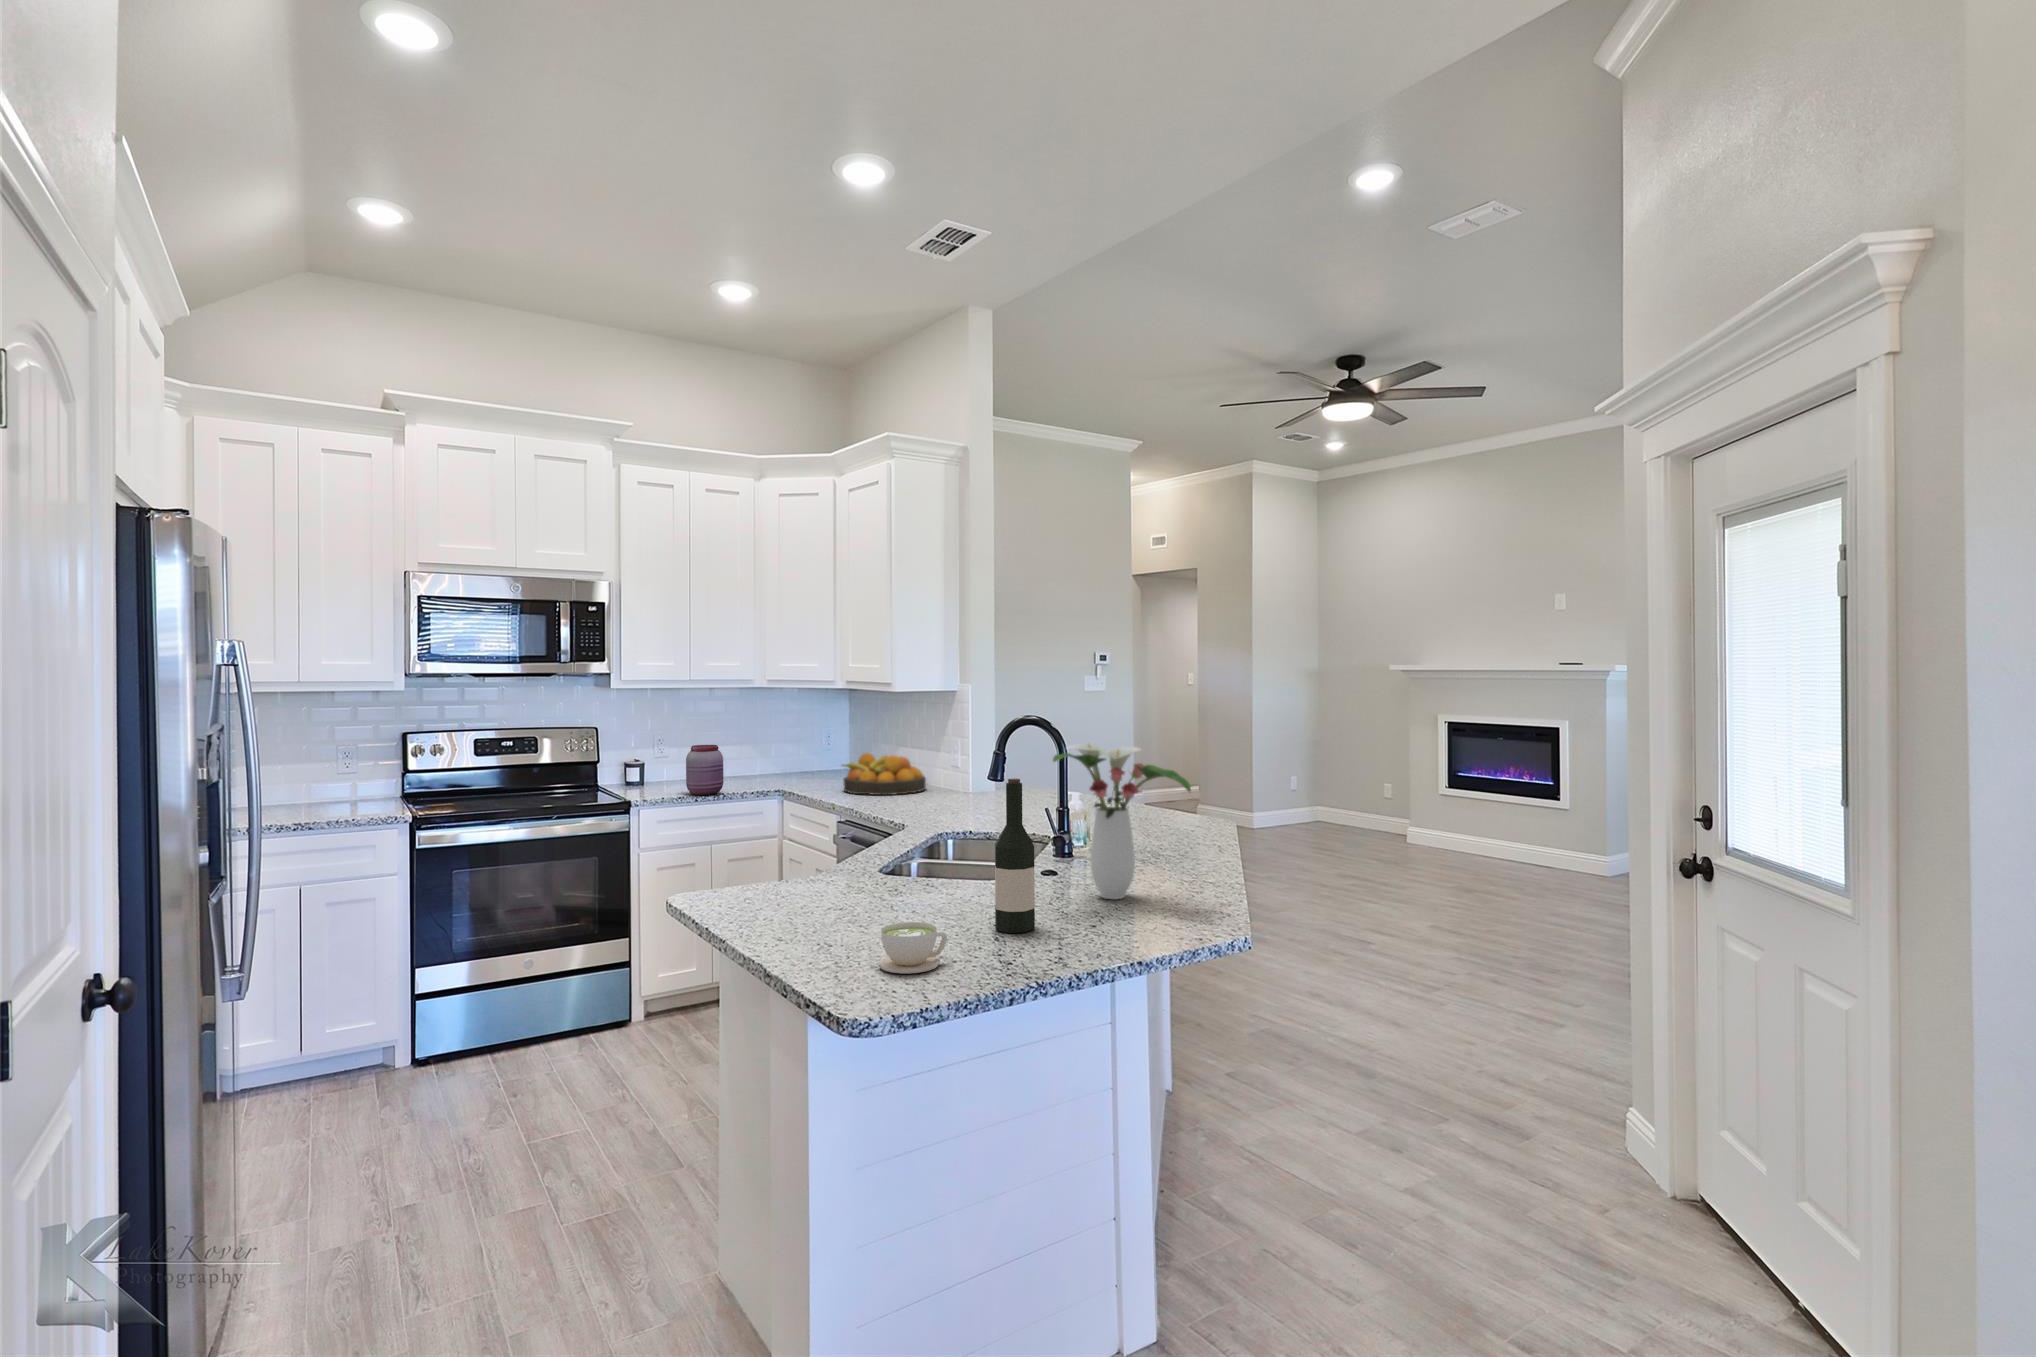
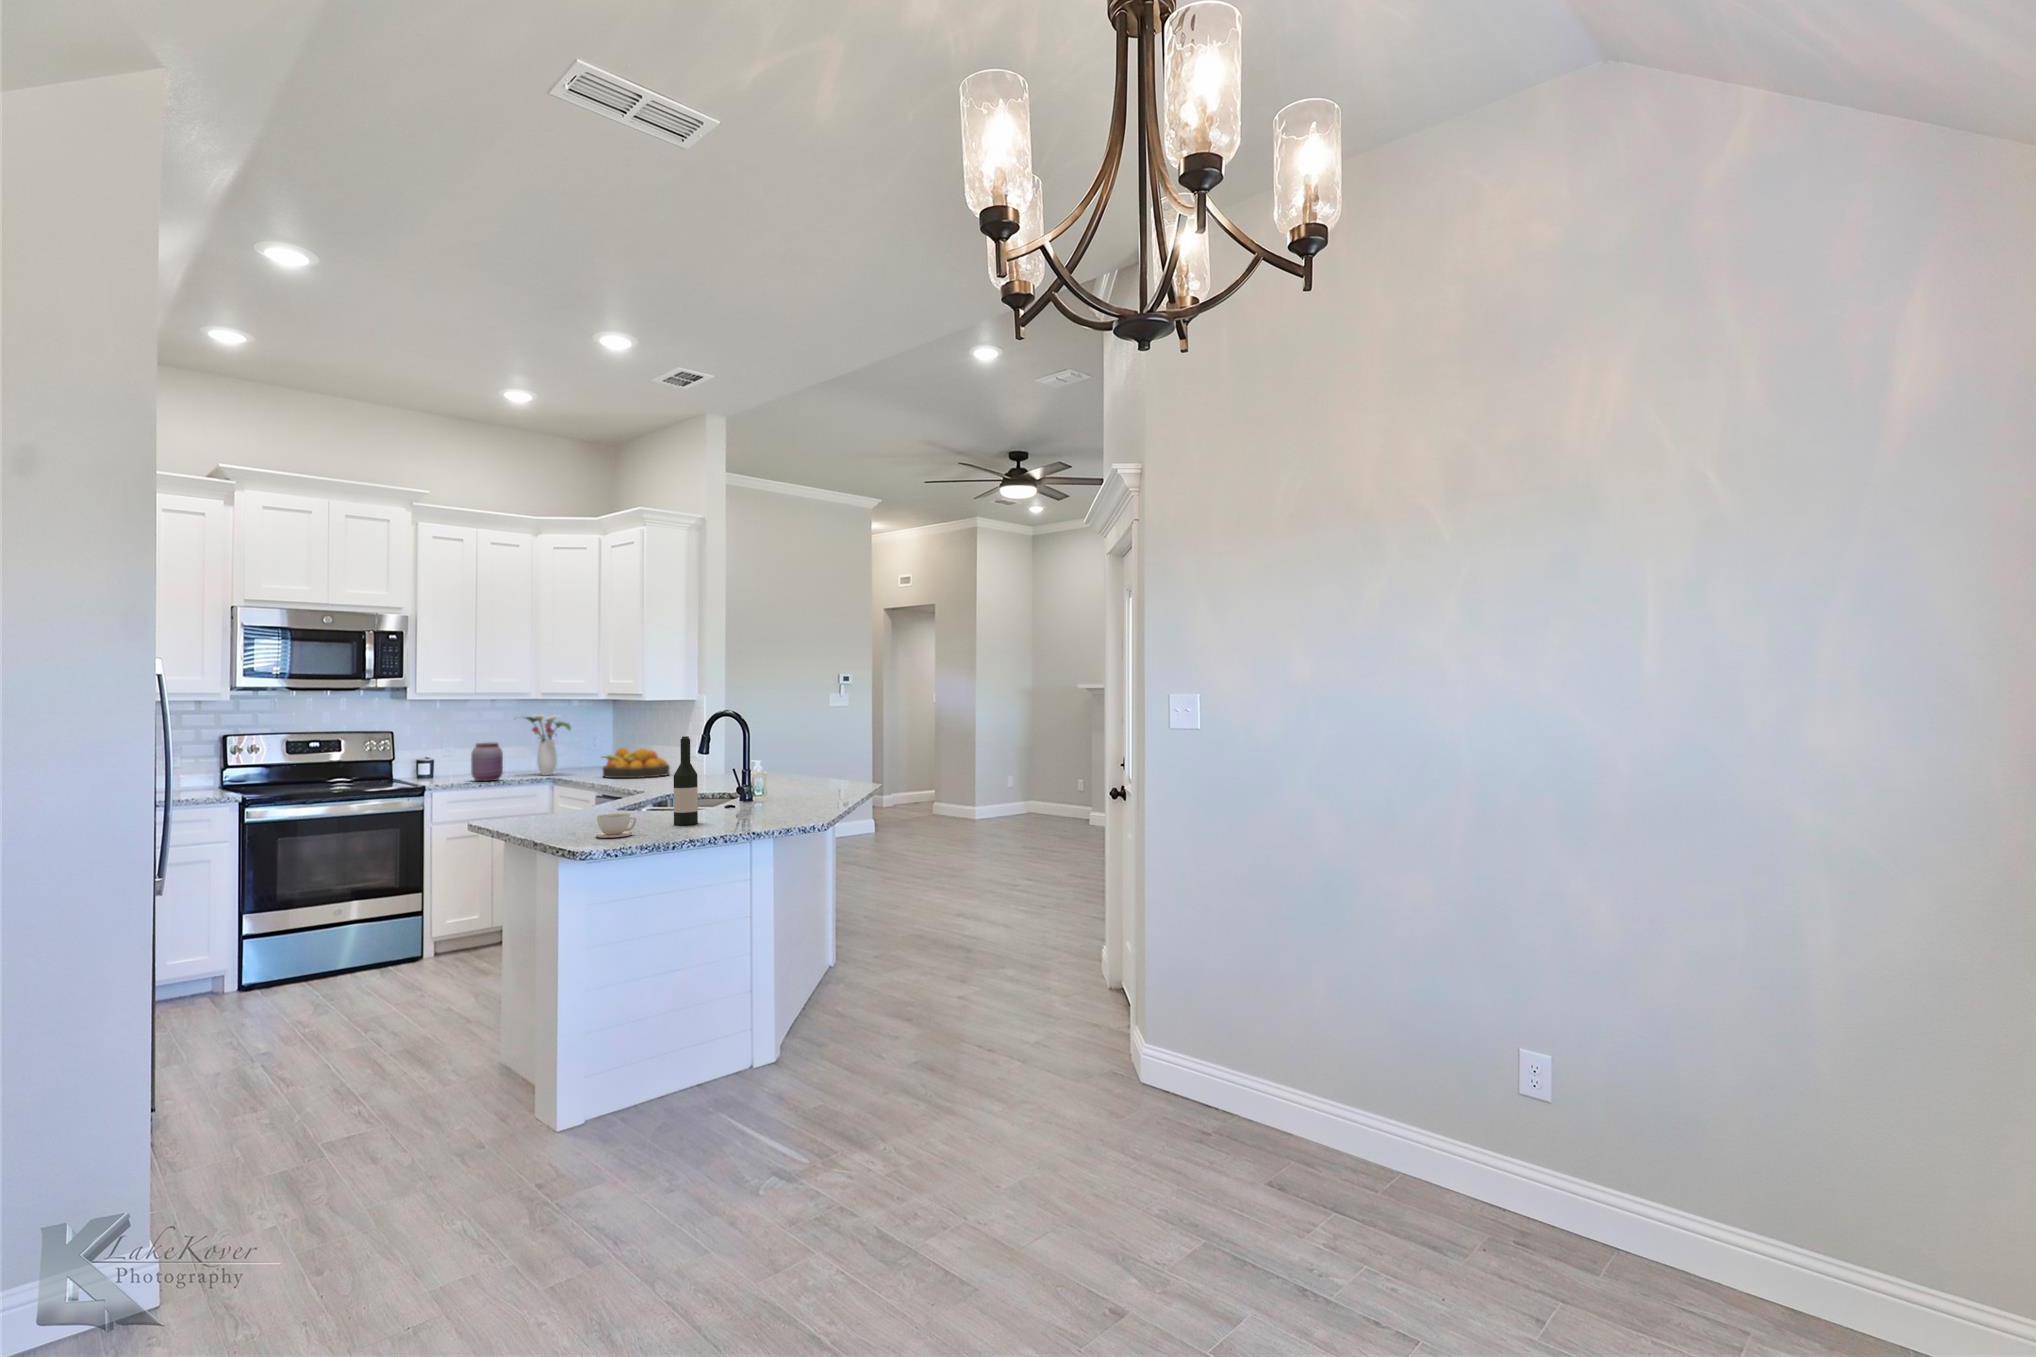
flower arrangement: present [1053,743,1191,899] -> present [526,714,571,775]

